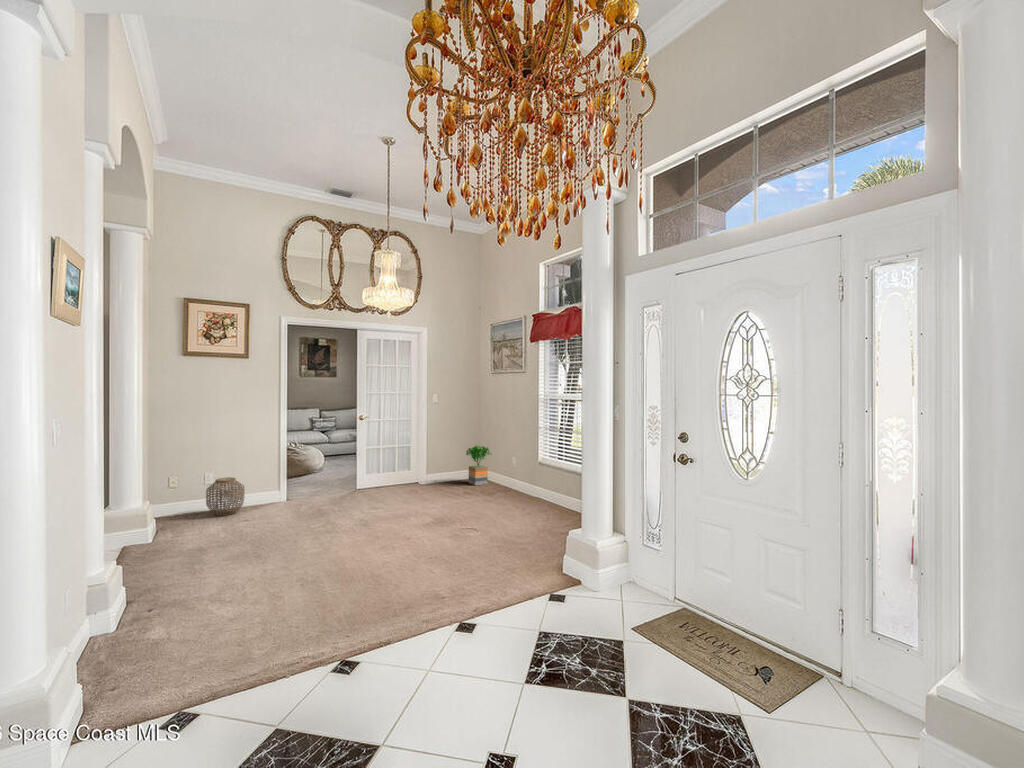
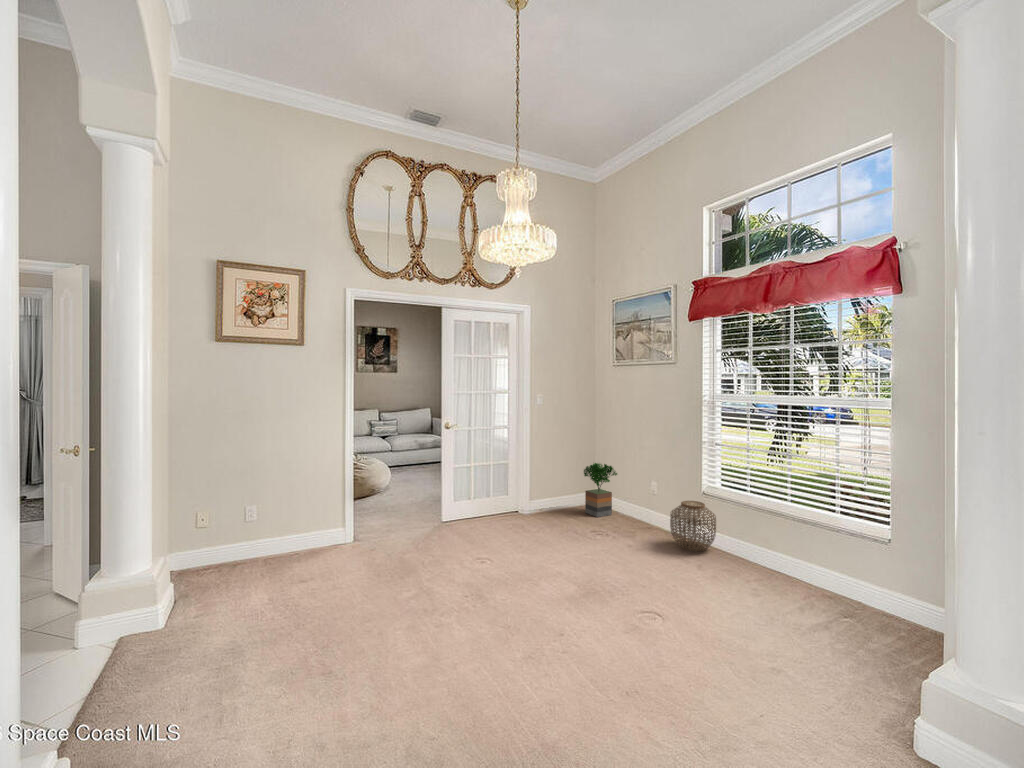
woven basket: present [206,477,244,516] -> present [670,501,716,552]

